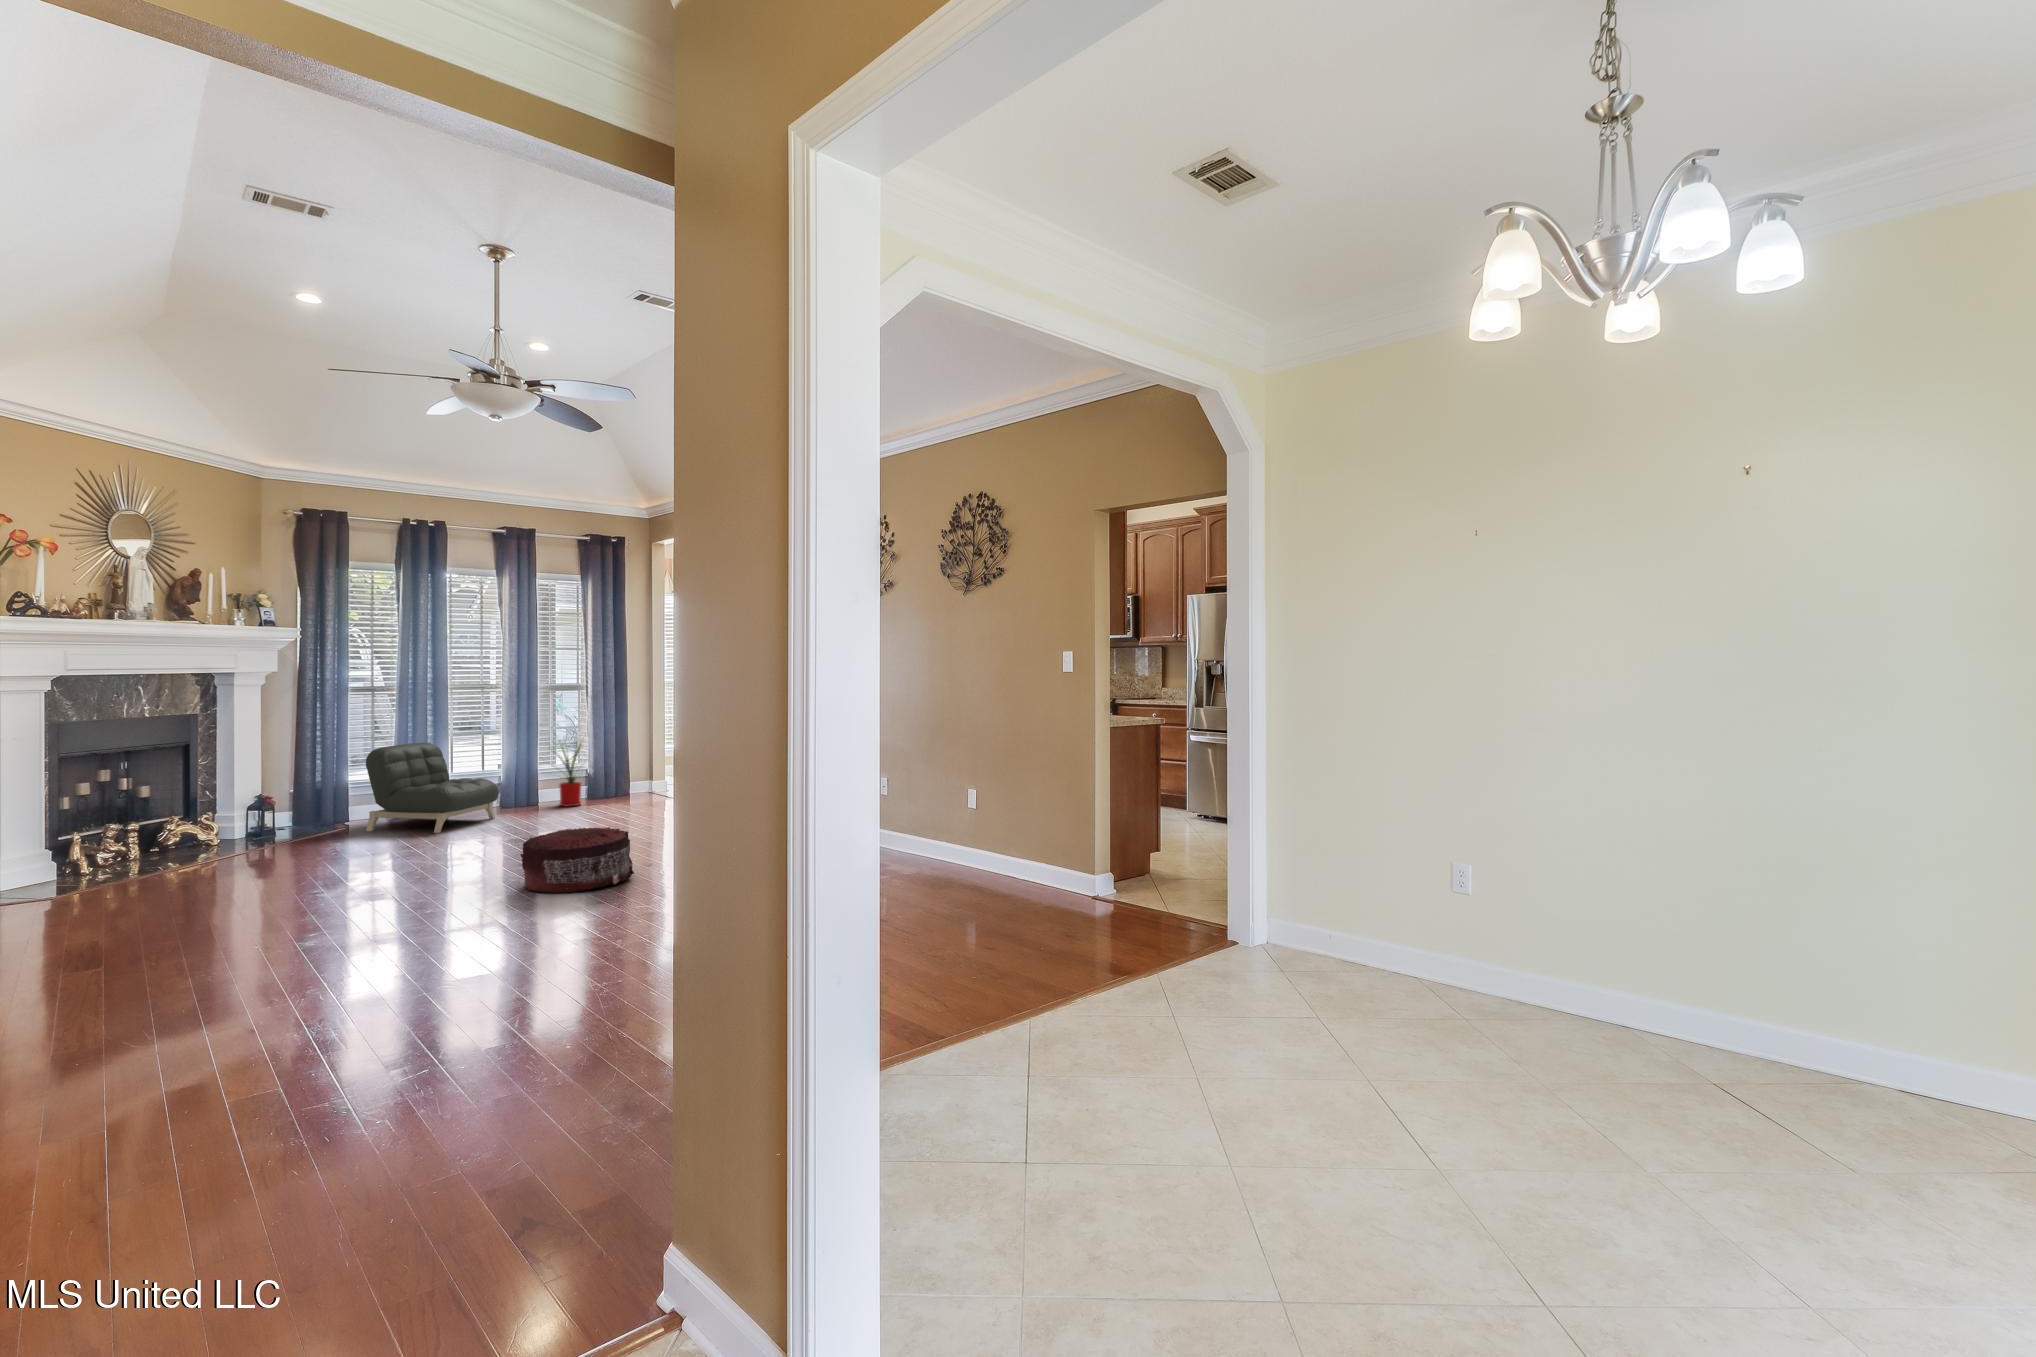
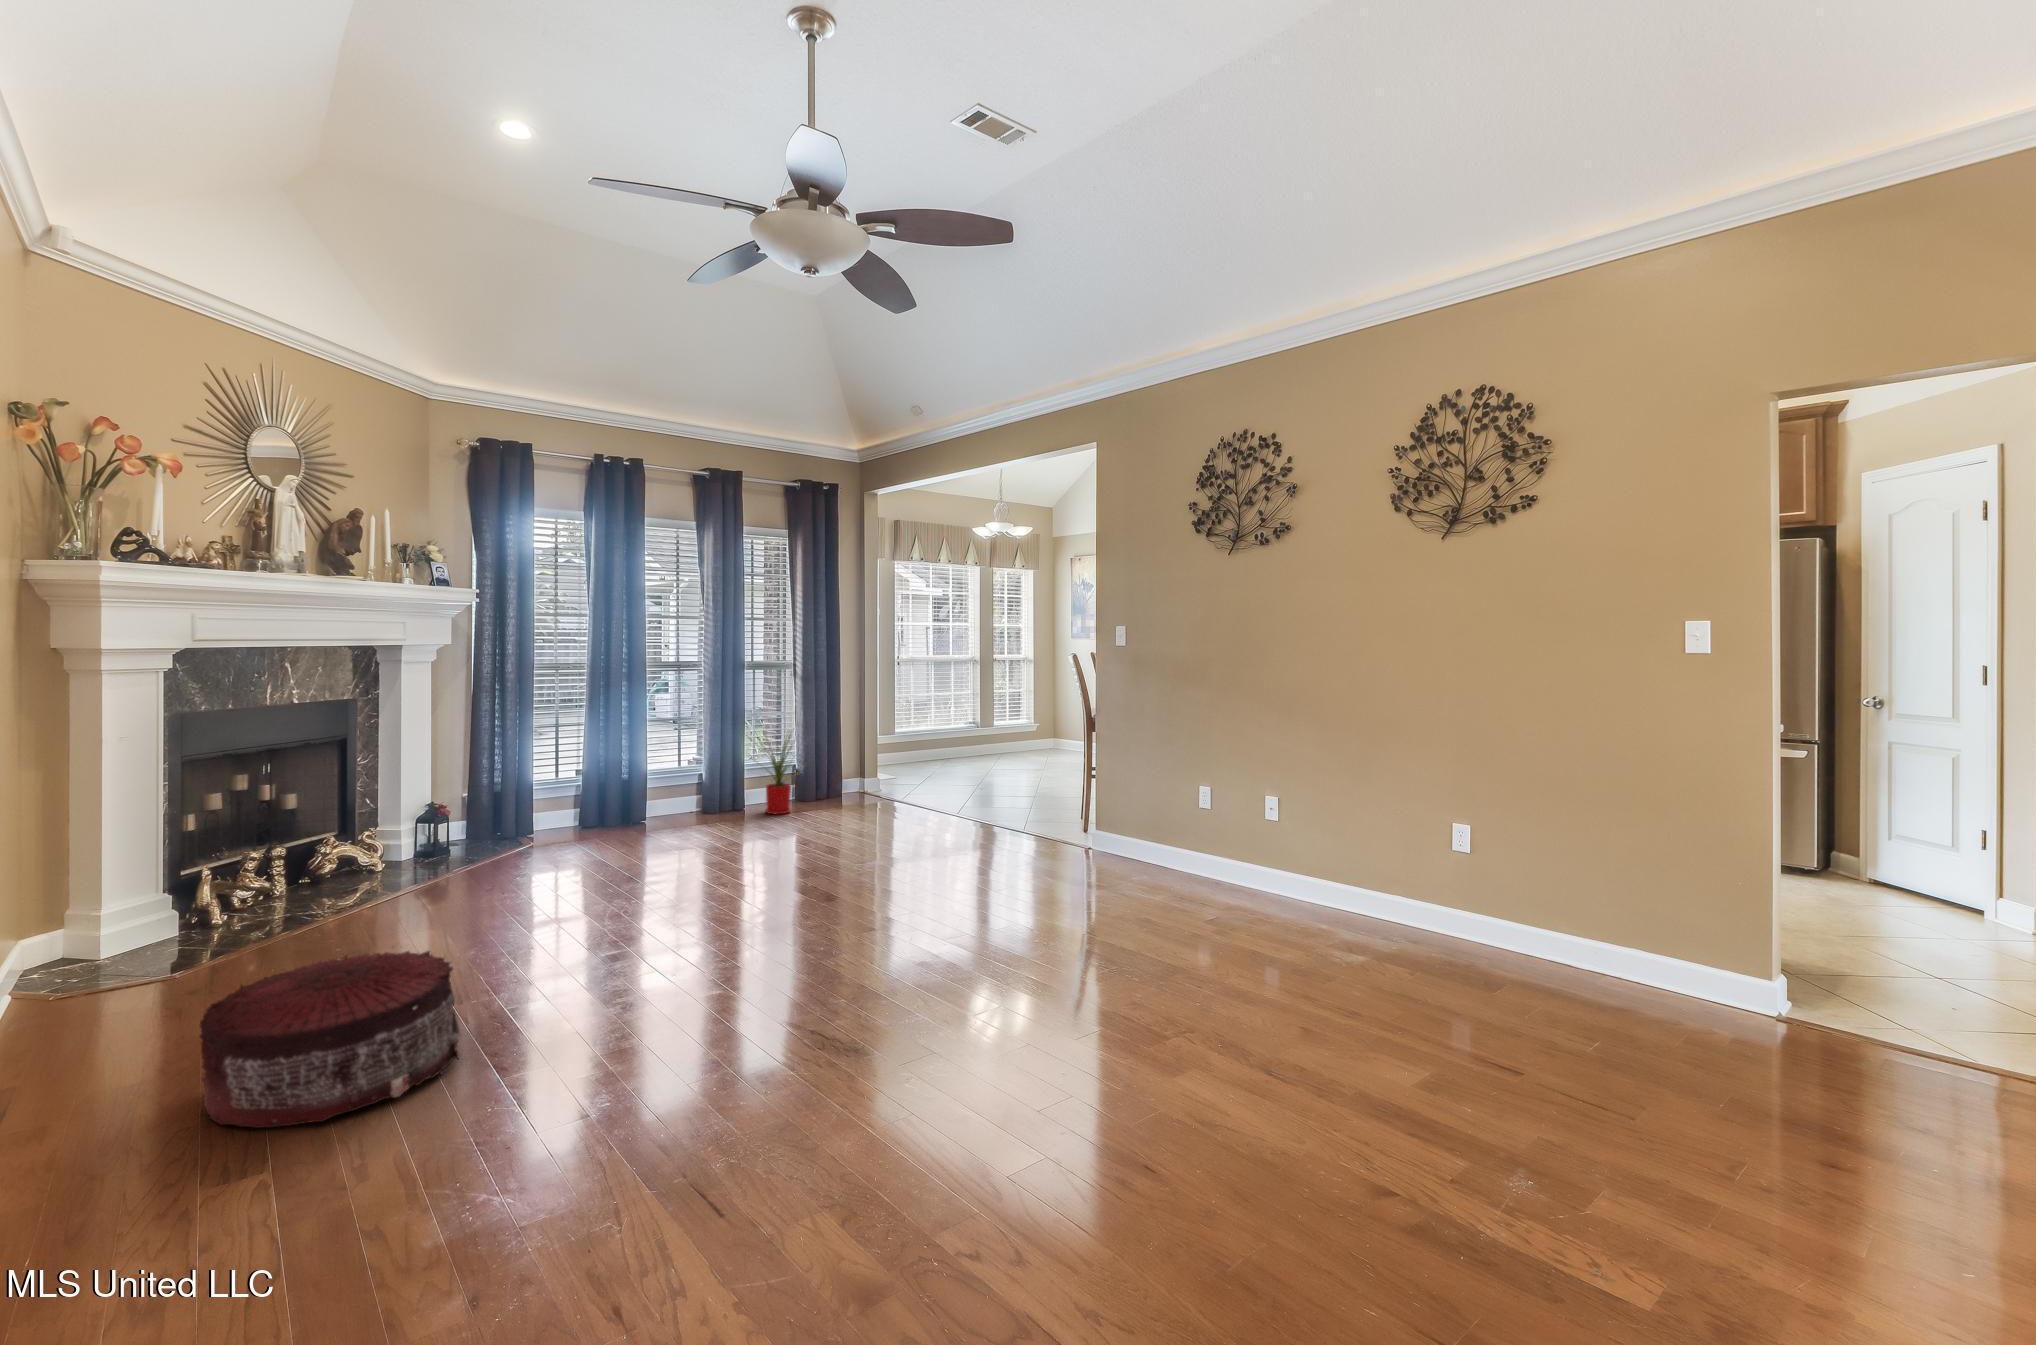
armchair: present [366,743,499,833] -> none [555,736,707,855]
pouf: present [520,827,634,893] -> present [200,951,460,1128]

